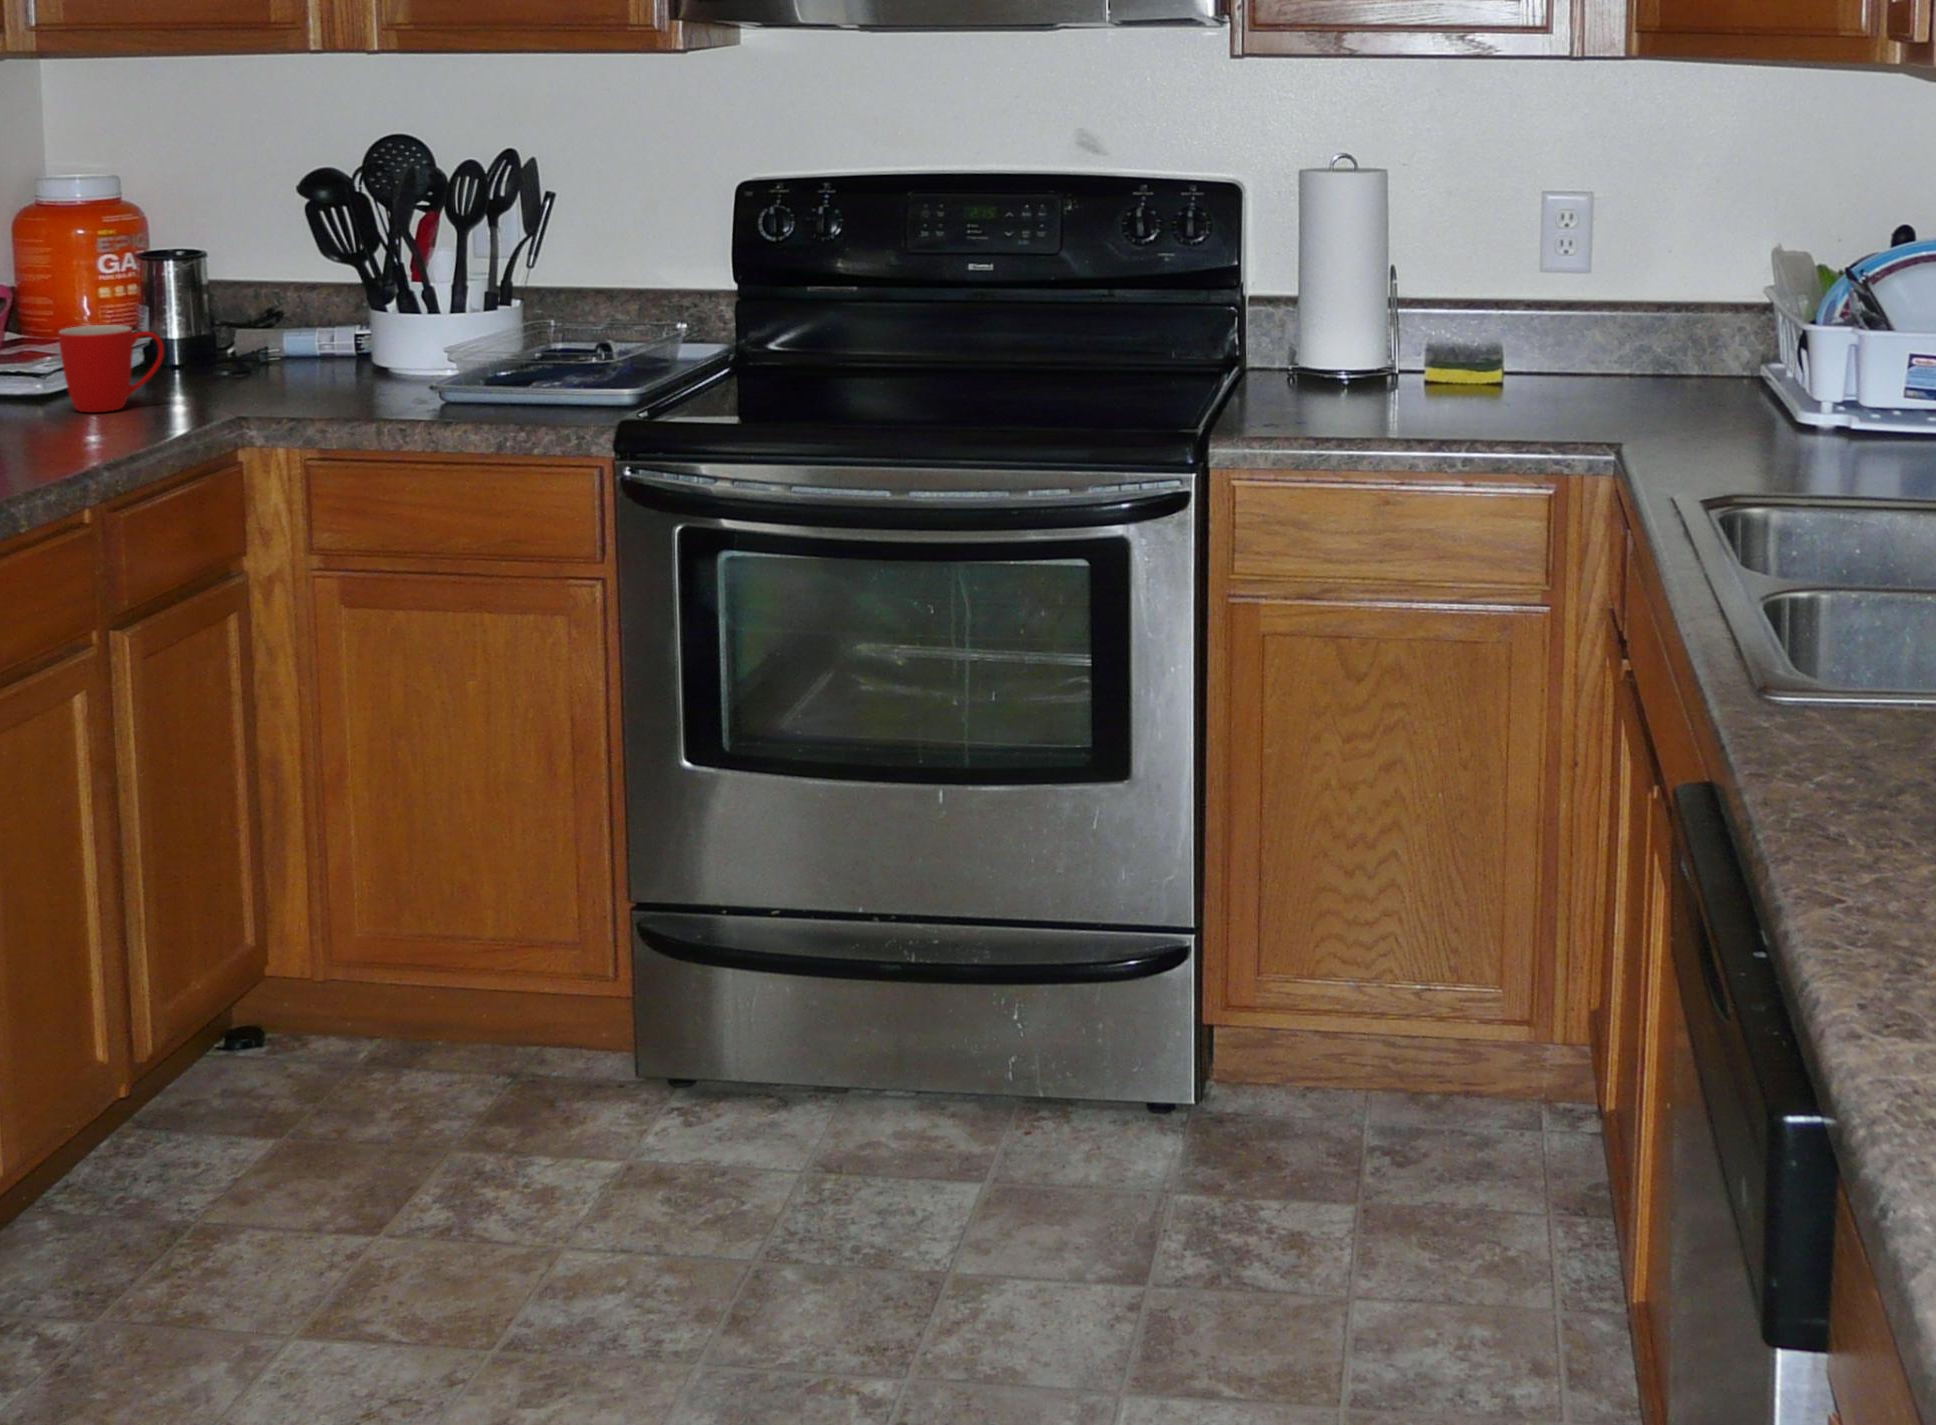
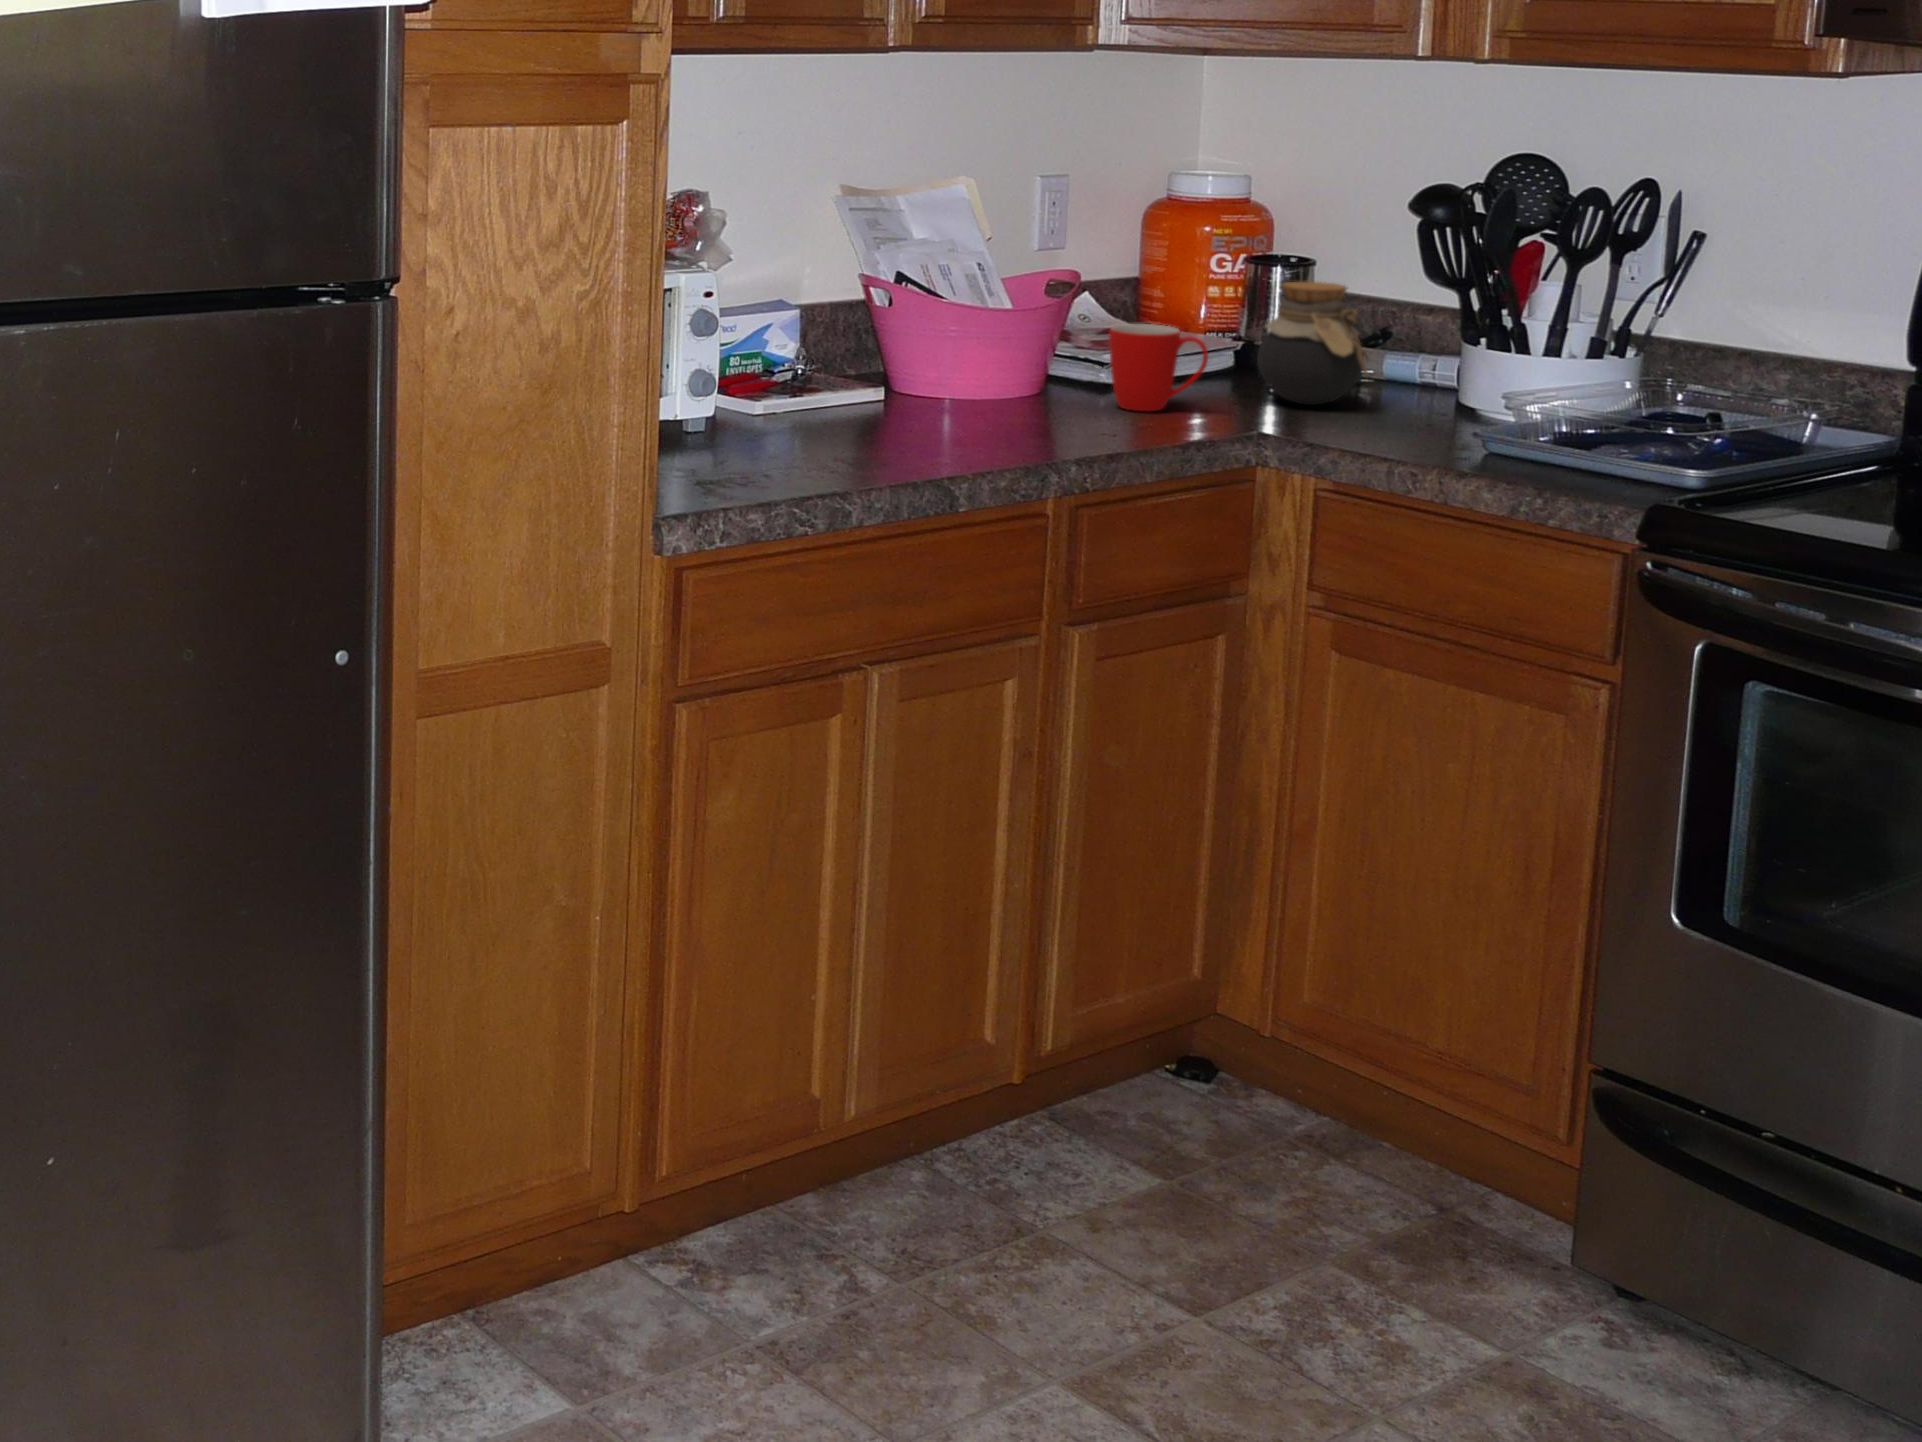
jar: none [191,268,304,385] -> present [1257,282,1369,405]

